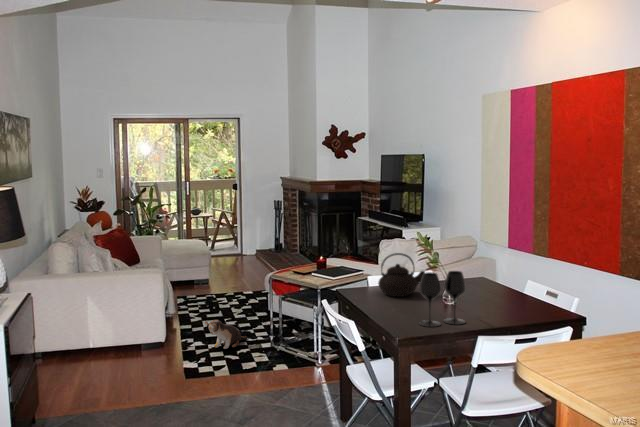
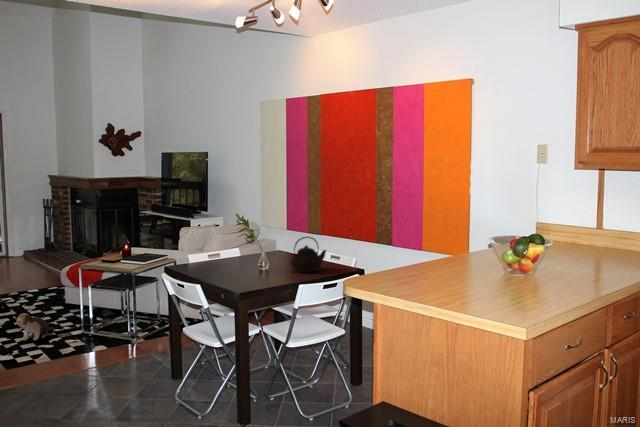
teapot: present [378,253,425,297] -> present [291,237,326,273]
wine glass: present [419,271,466,327] -> none [248,241,281,282]

